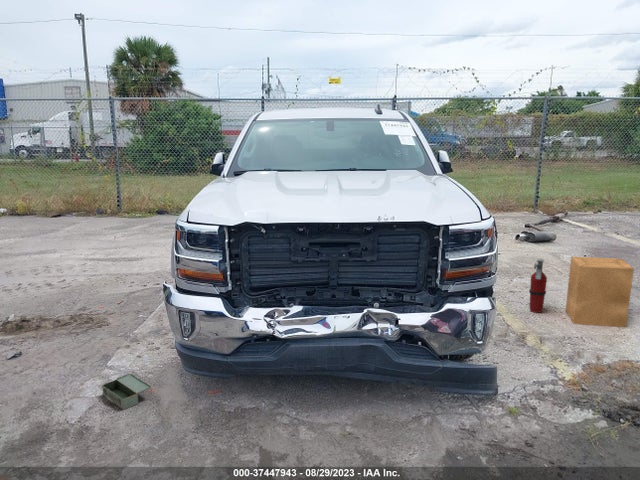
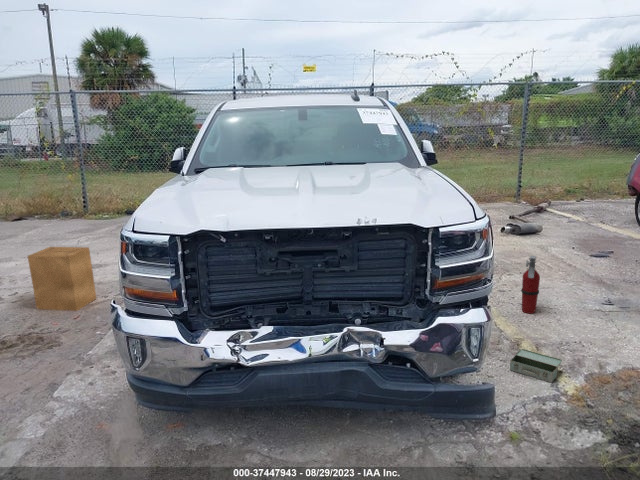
cardboard box: present [566,257,634,327] -> present [28,247,96,311]
toolbox: present [102,374,151,410] -> present [510,349,562,383]

